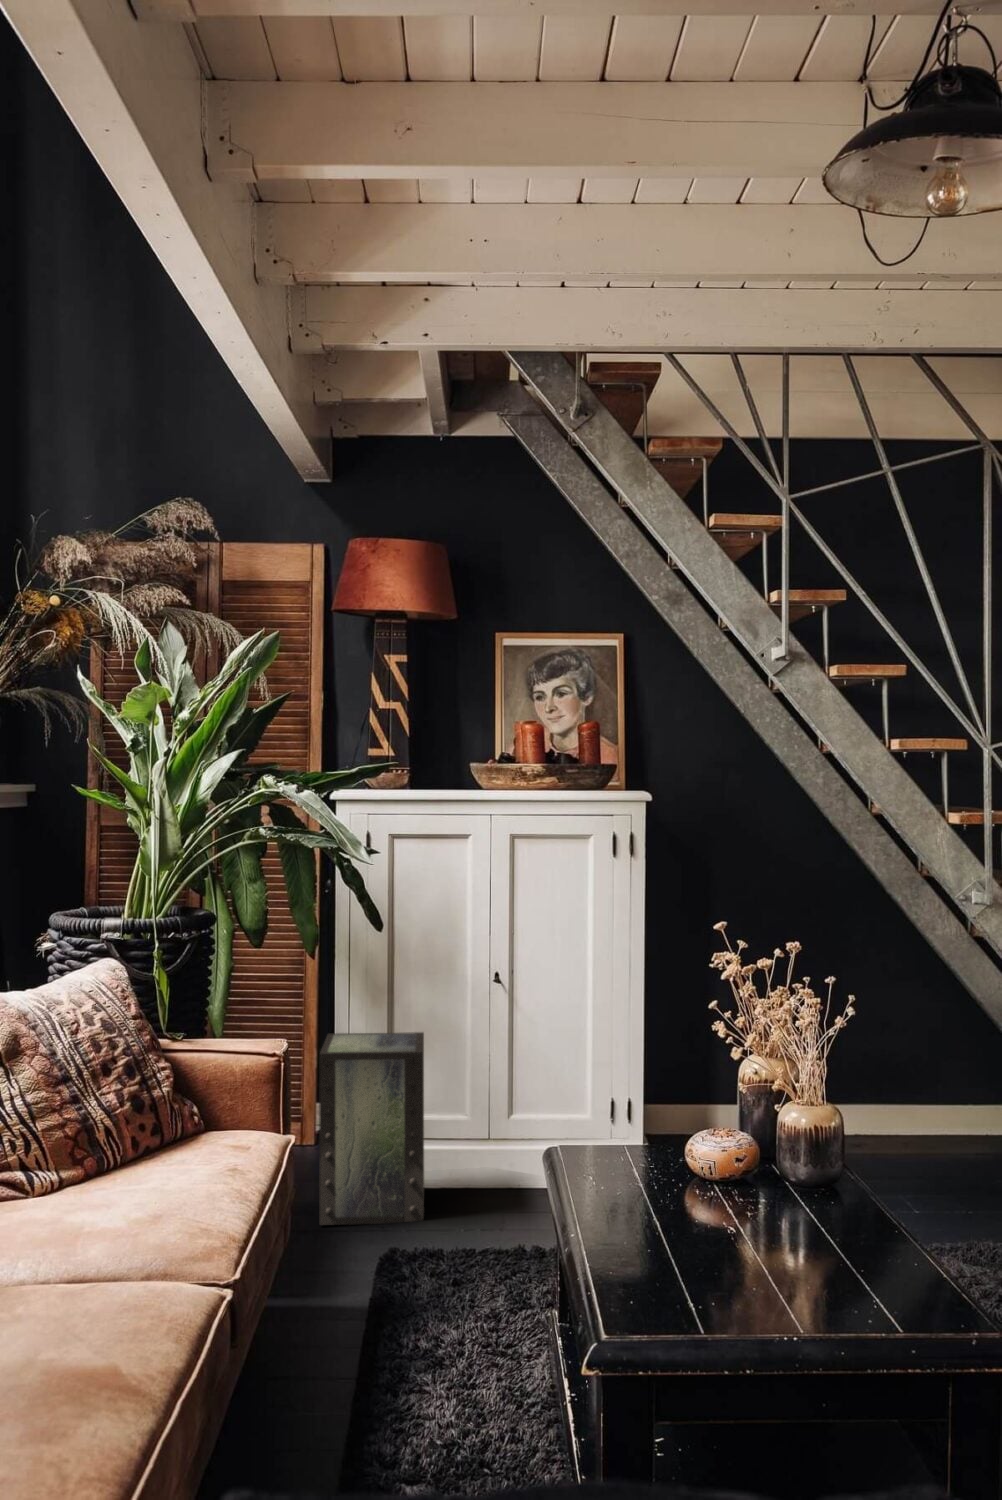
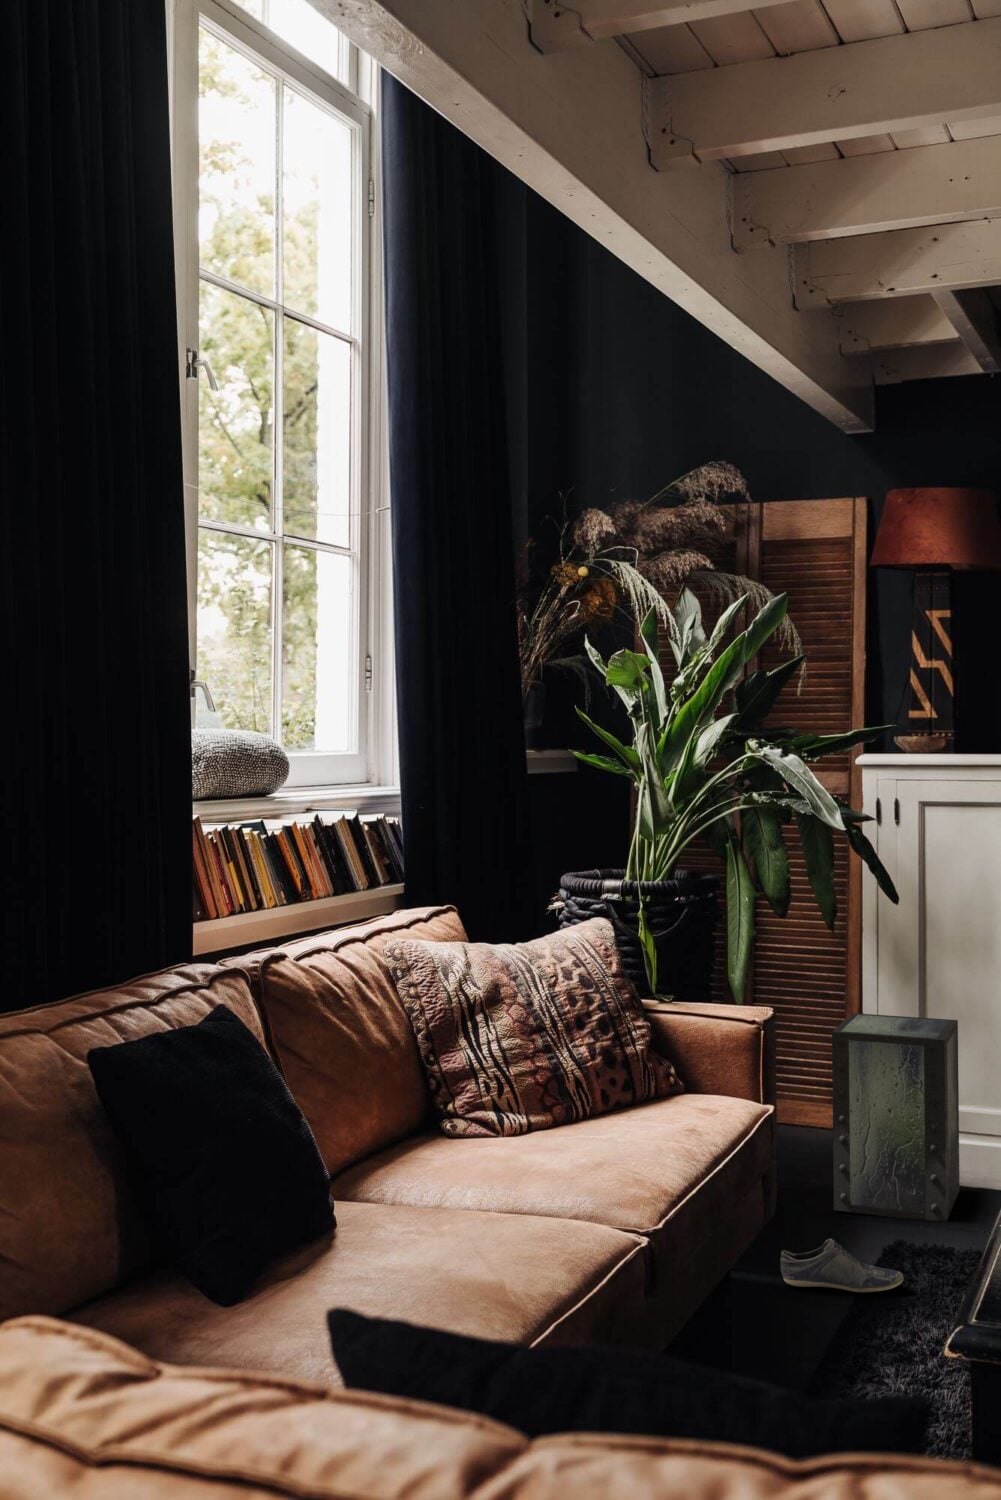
shoe: none [294,1256,410,1308] -> present [780,1239,903,1292]

